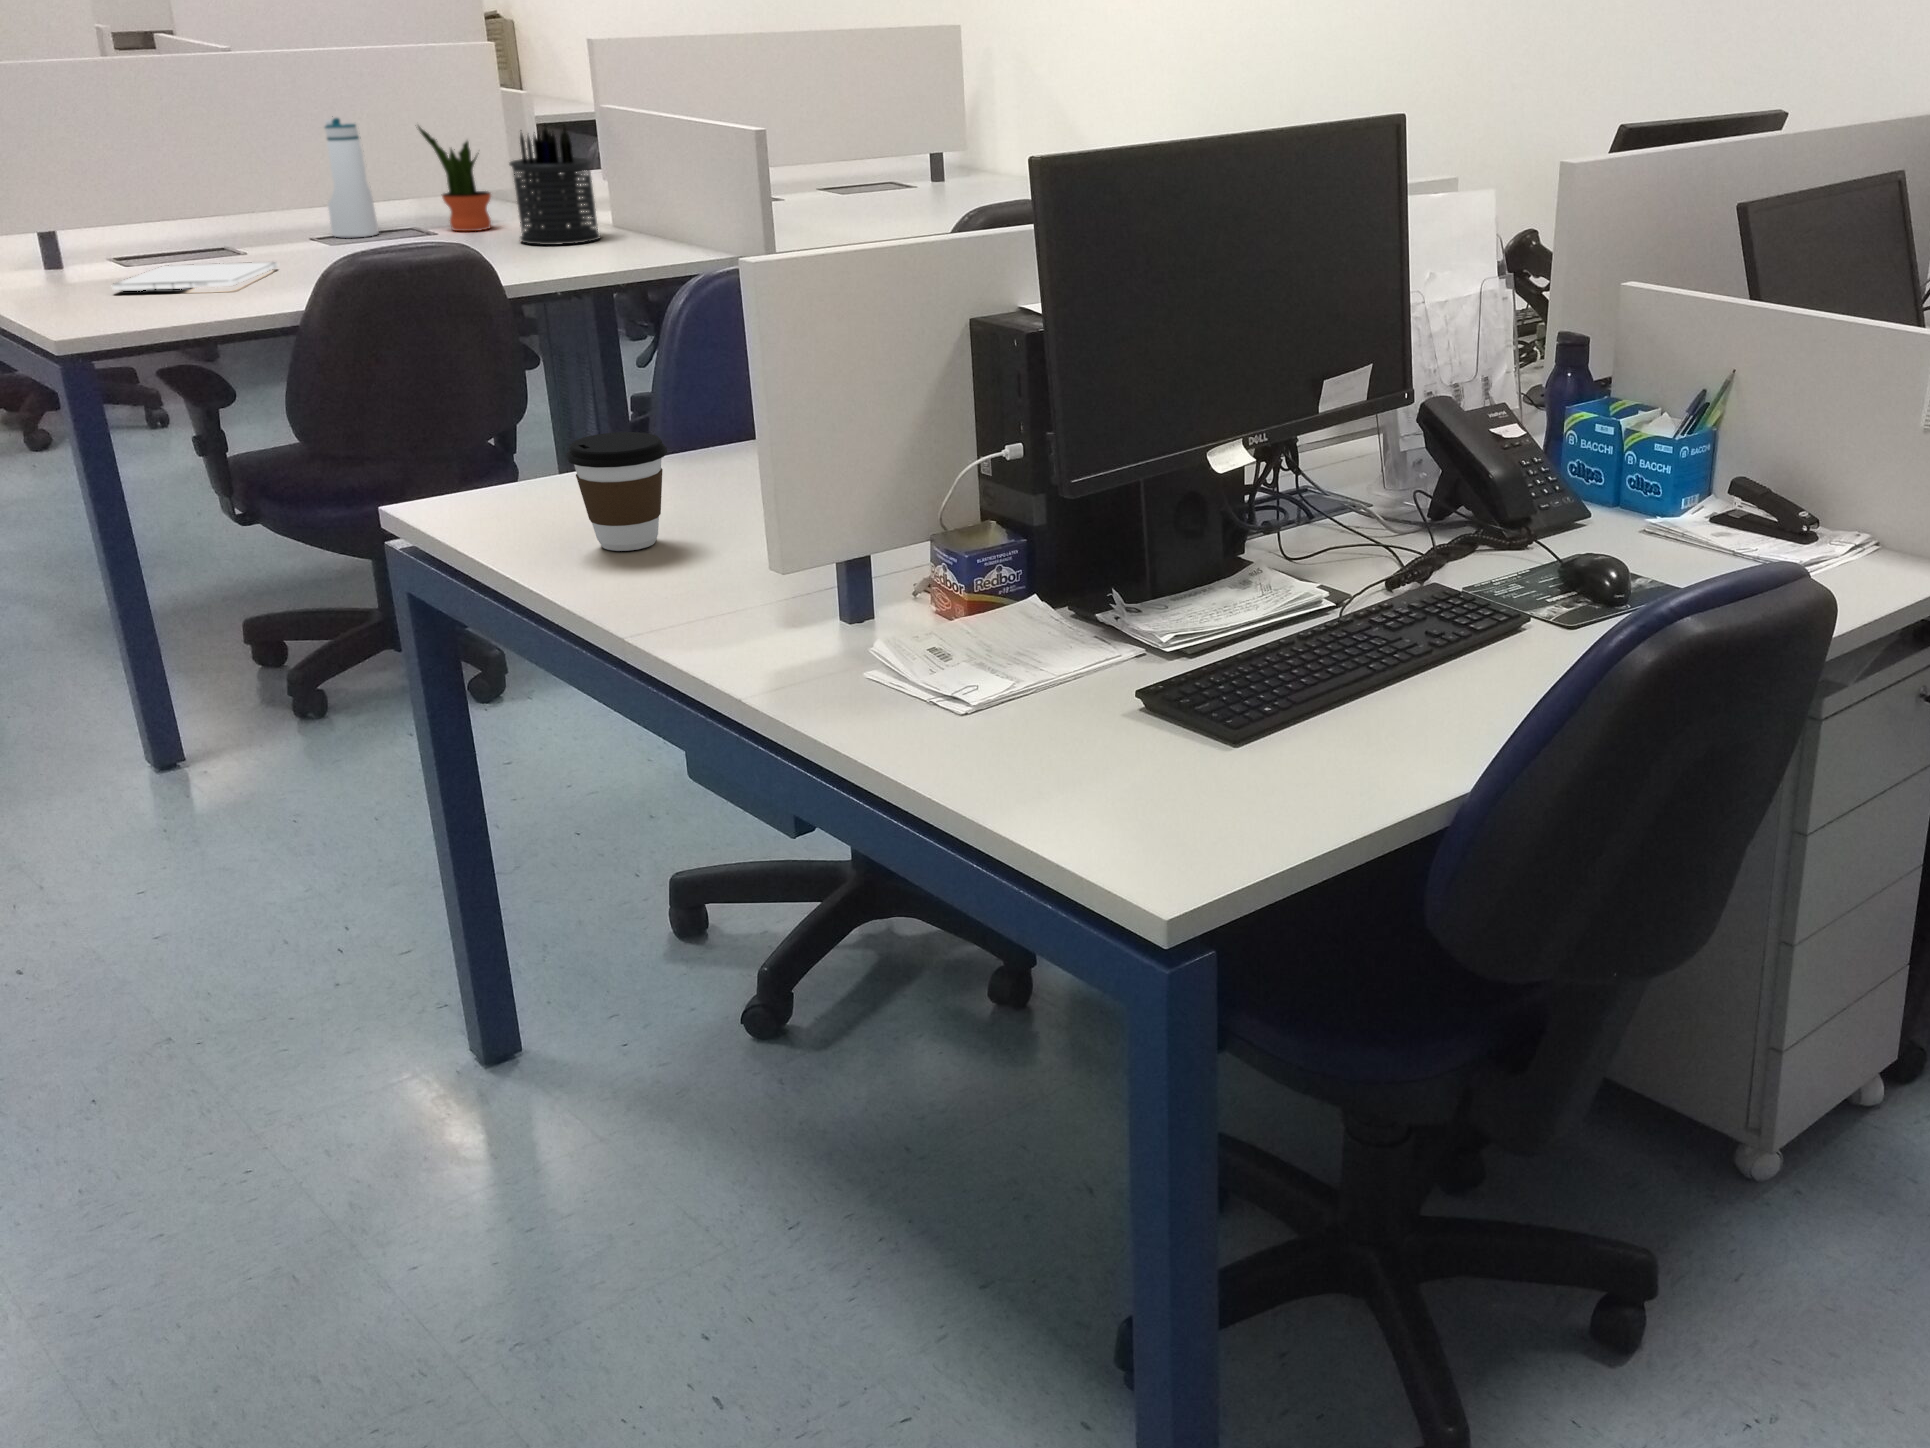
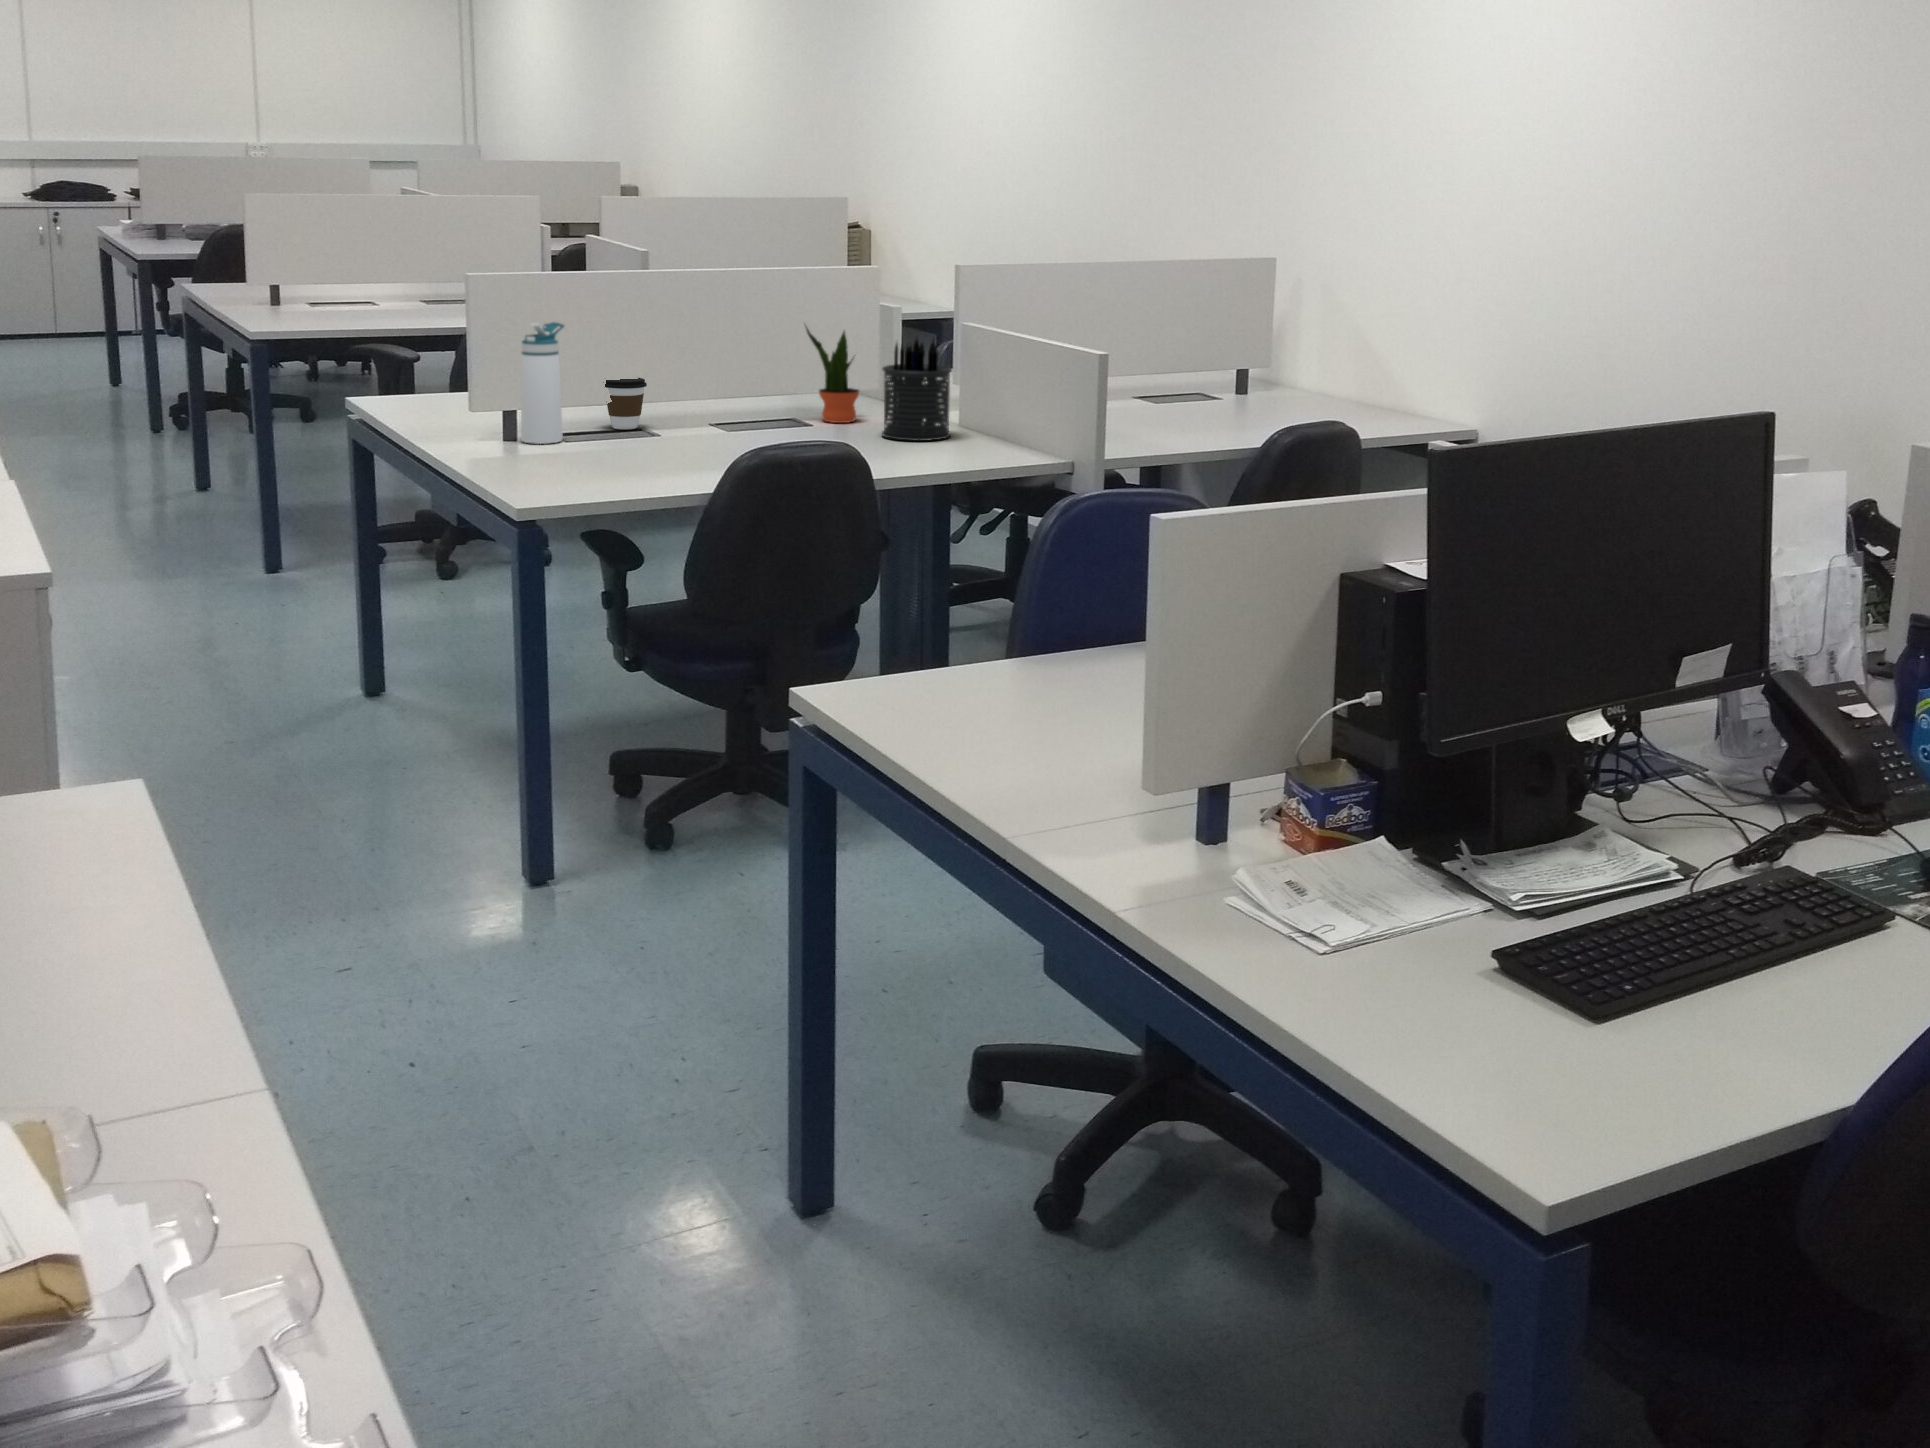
water bottle: present [325,118,379,238] -> present [521,322,564,444]
tablet: present [112,262,278,291] -> none [557,442,685,466]
coffee cup: present [566,432,667,551] -> present [603,378,647,429]

